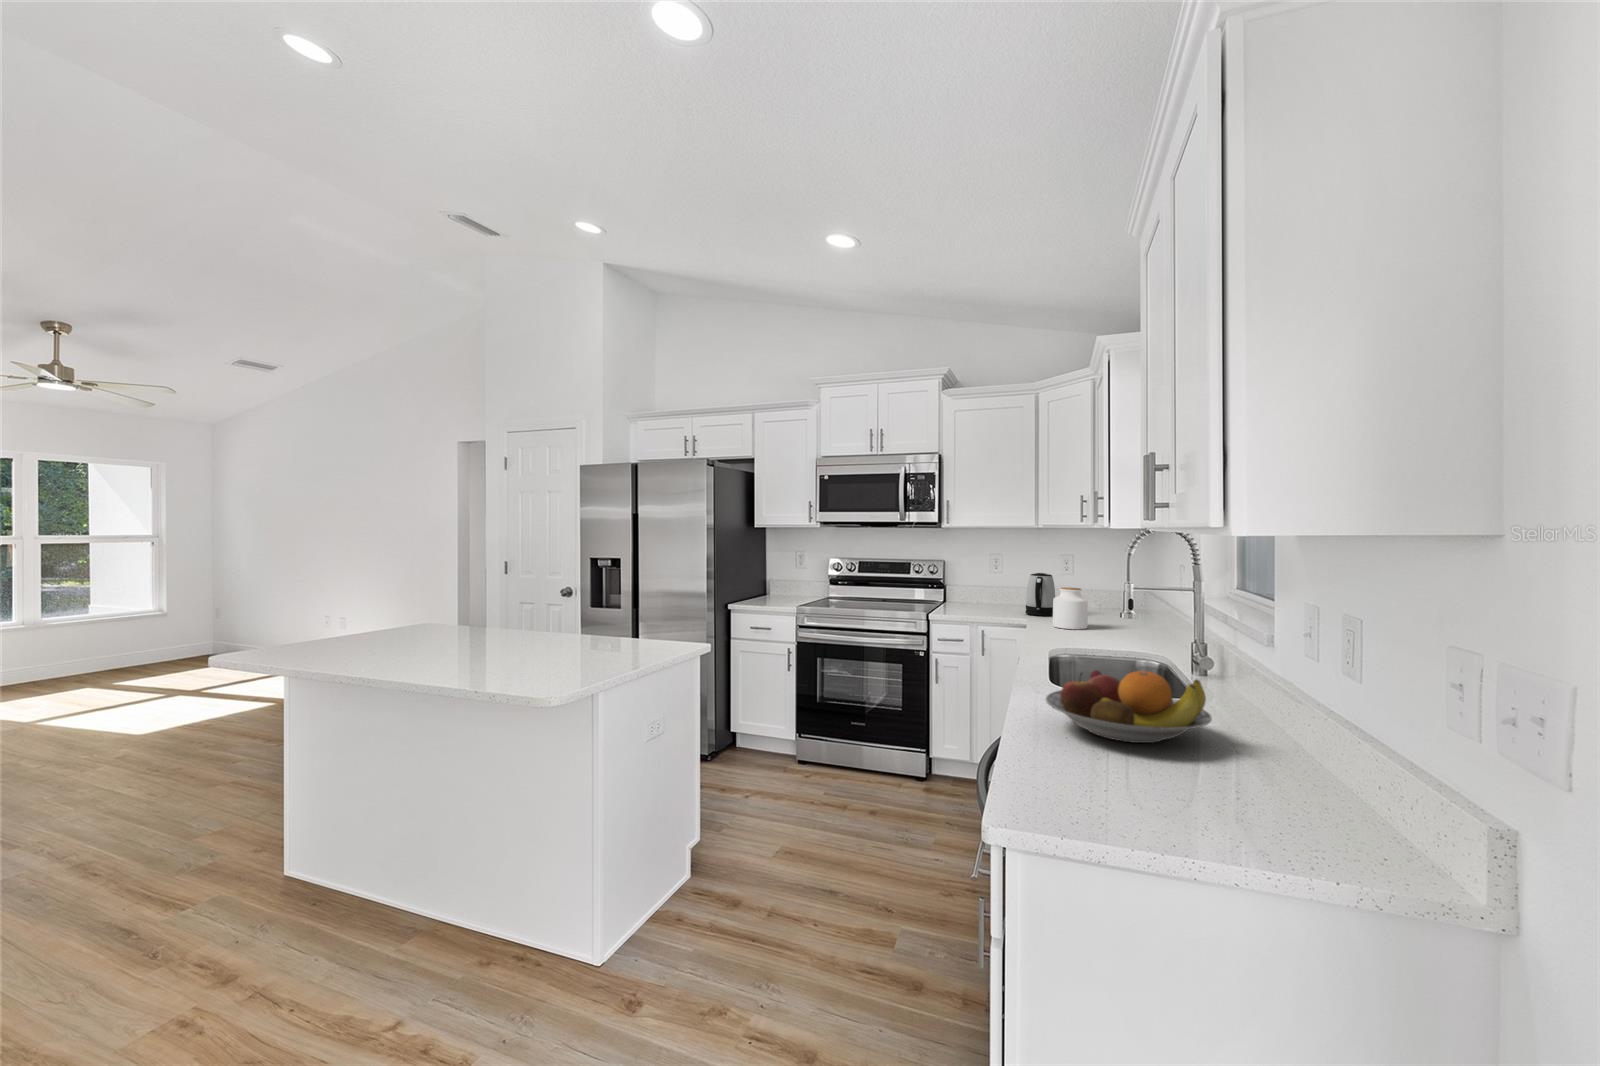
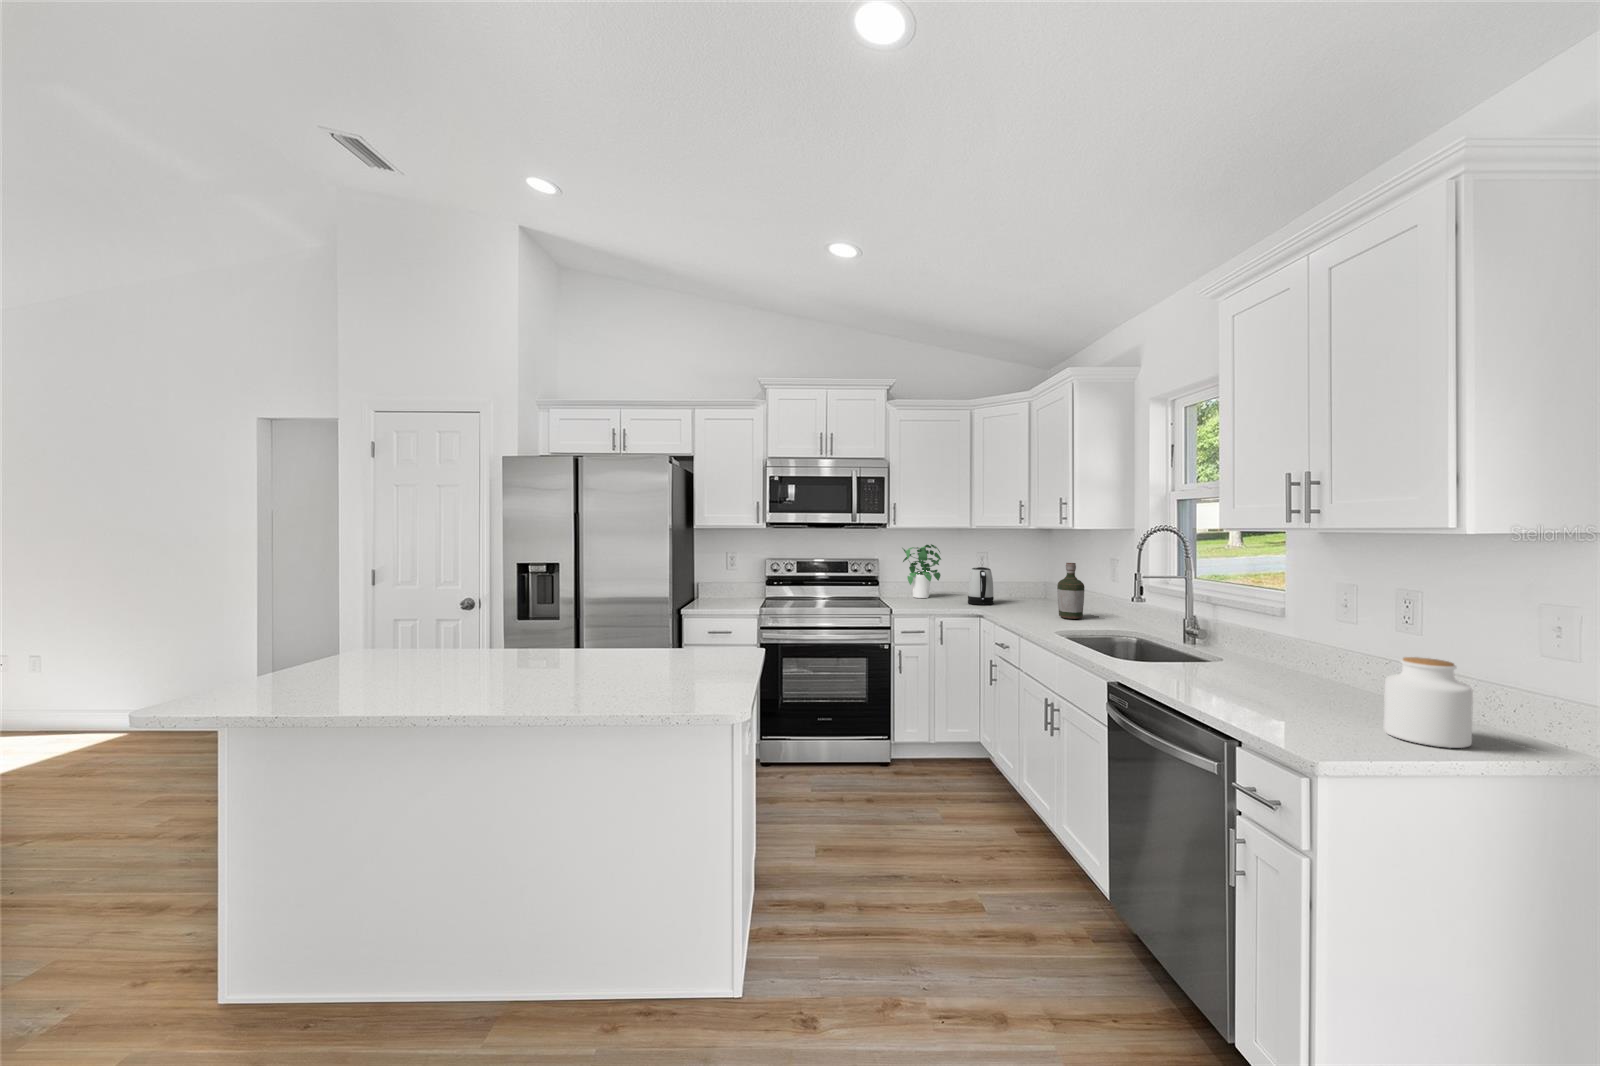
potted plant: none [965,546,1011,606] -> present [902,544,941,598]
bottle: none [1098,569,1127,636] -> present [1057,563,1085,619]
jar: present [1053,587,1088,629] -> present [1384,657,1473,748]
fruit bowl: present [1046,670,1212,743] -> none [1171,644,1314,701]

